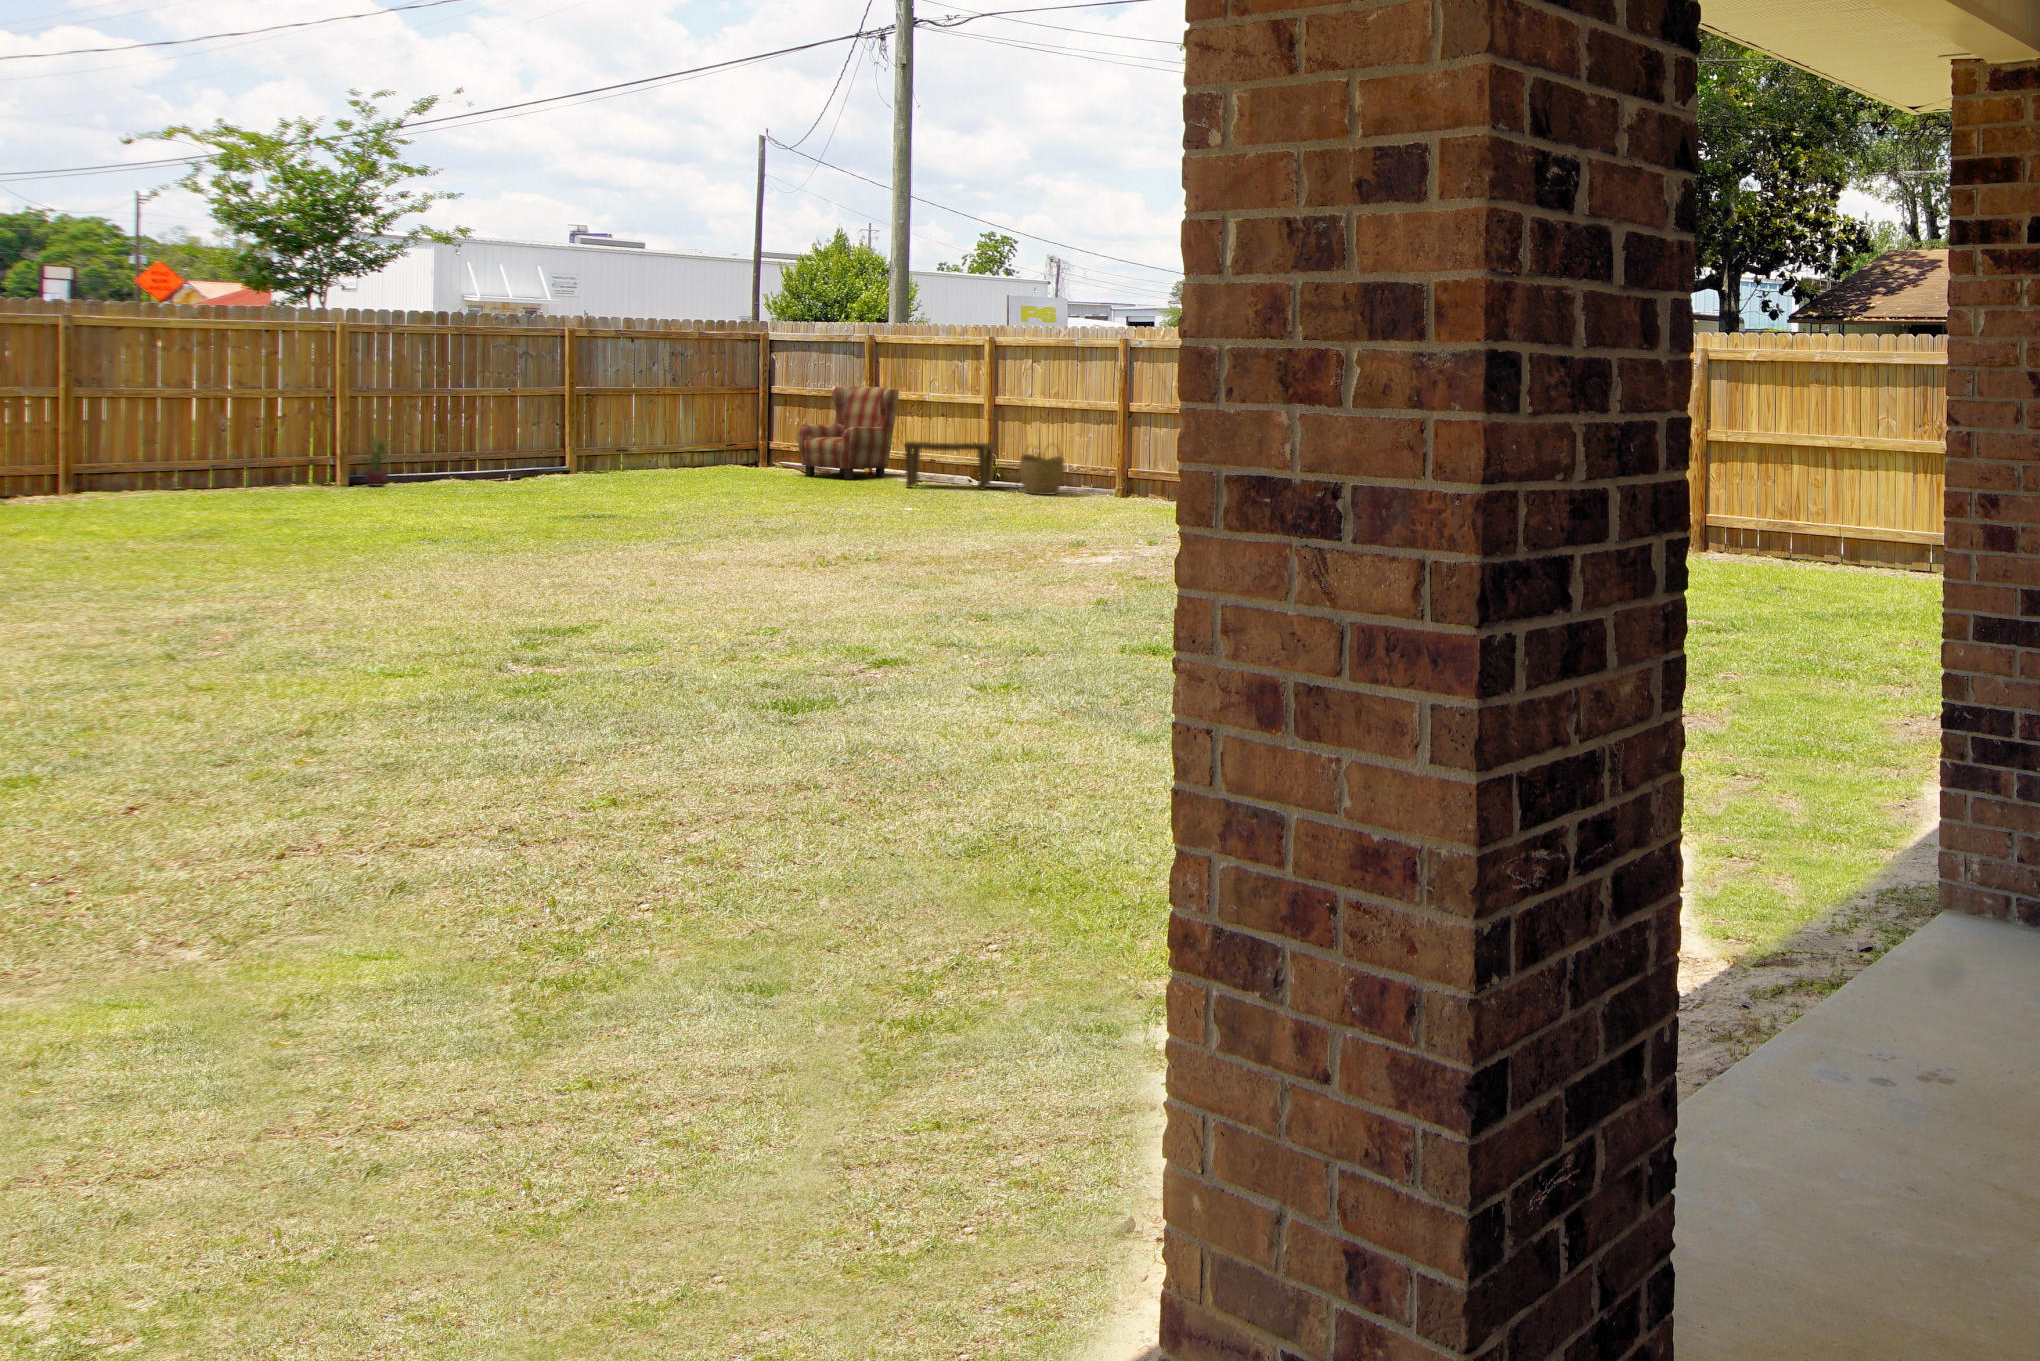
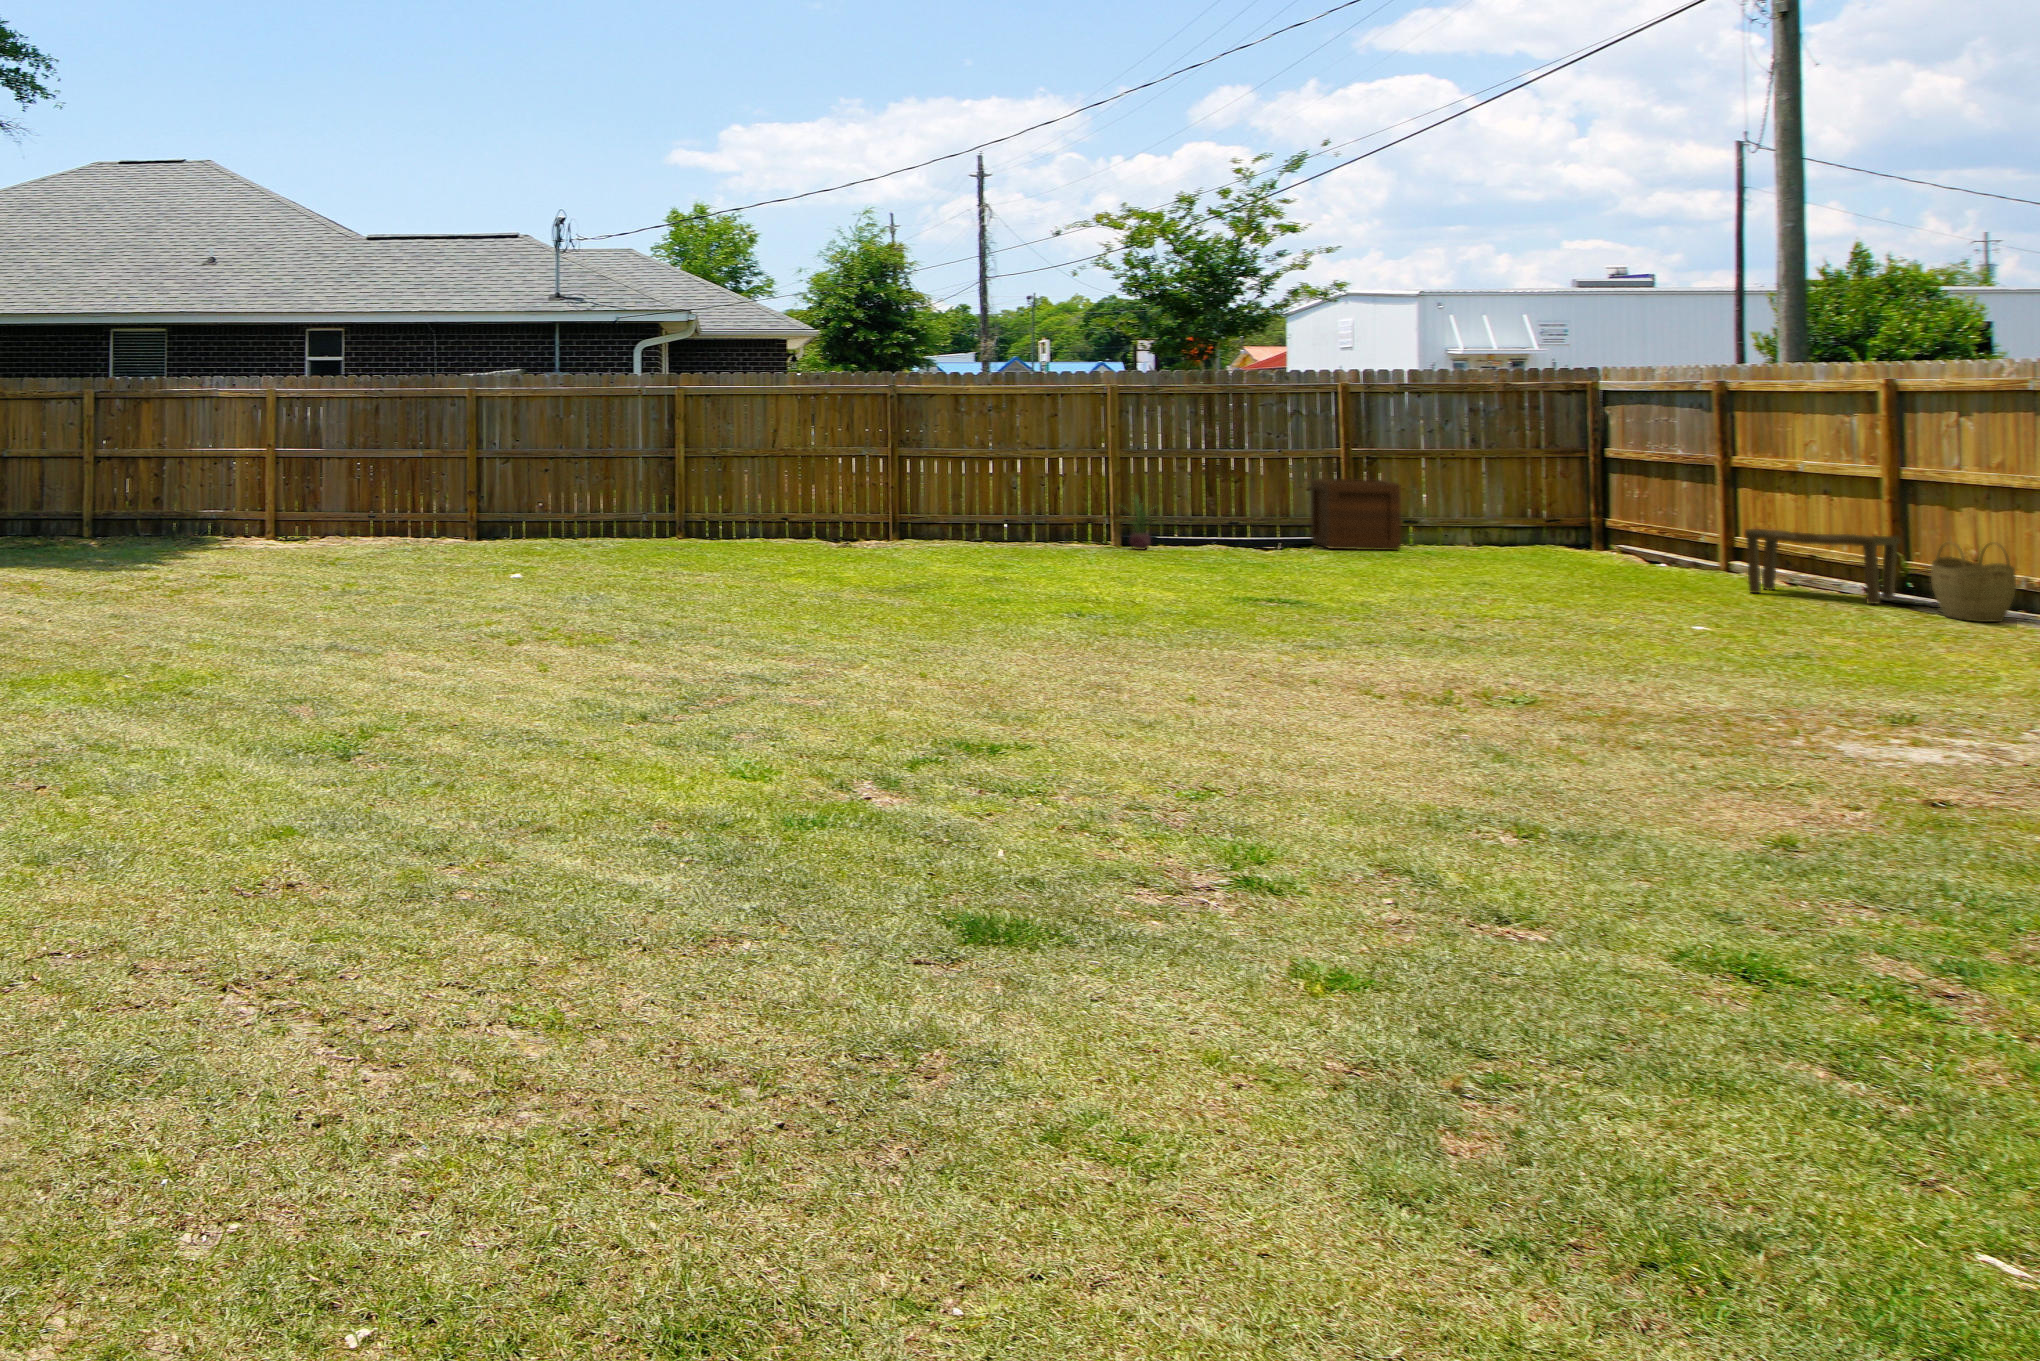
armchair: present [798,386,899,479] -> none [1614,450,1761,574]
wooden crate: none [535,414,624,476] -> present [1311,479,1401,550]

